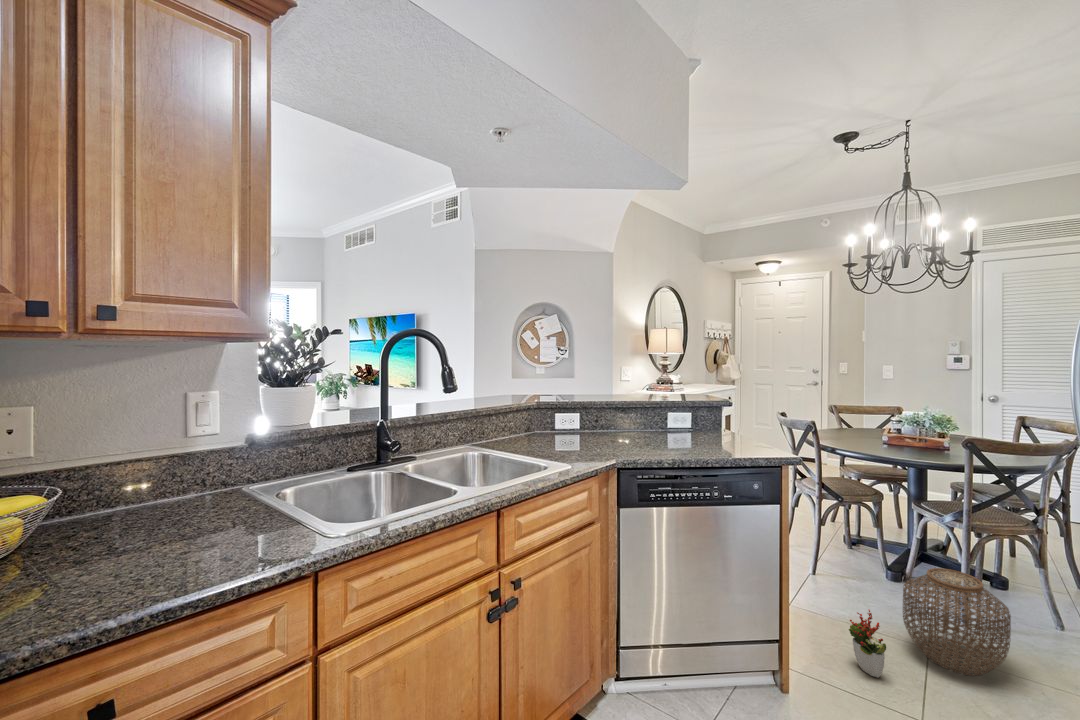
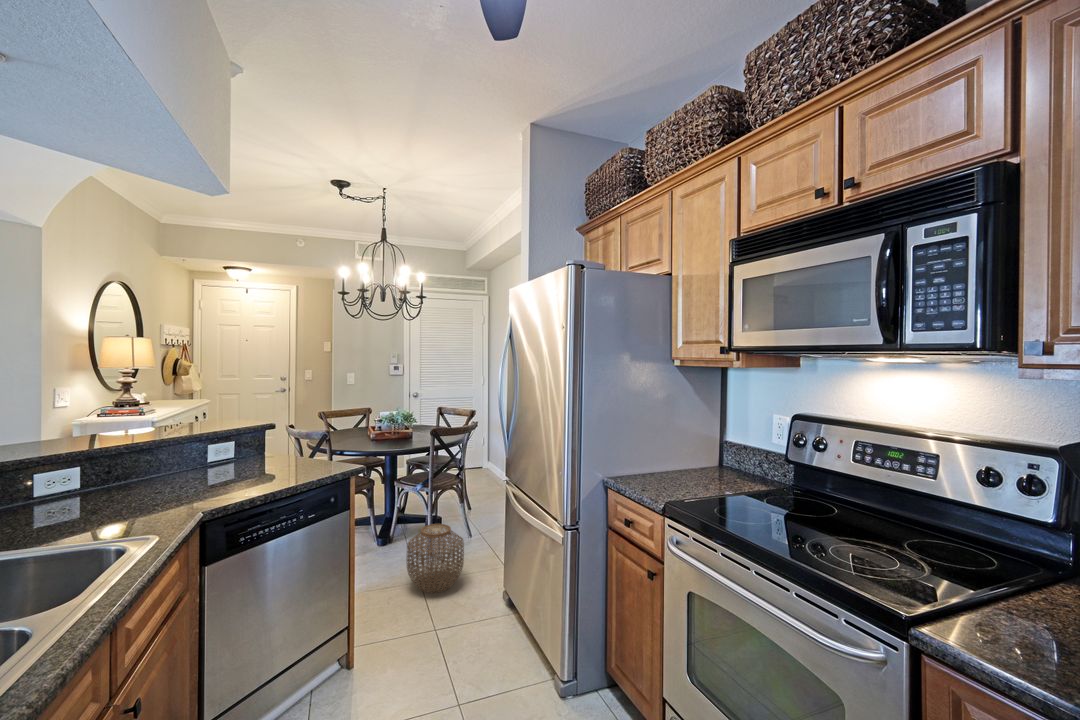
decorative plant: present [849,610,886,678] -> none [381,573,408,622]

